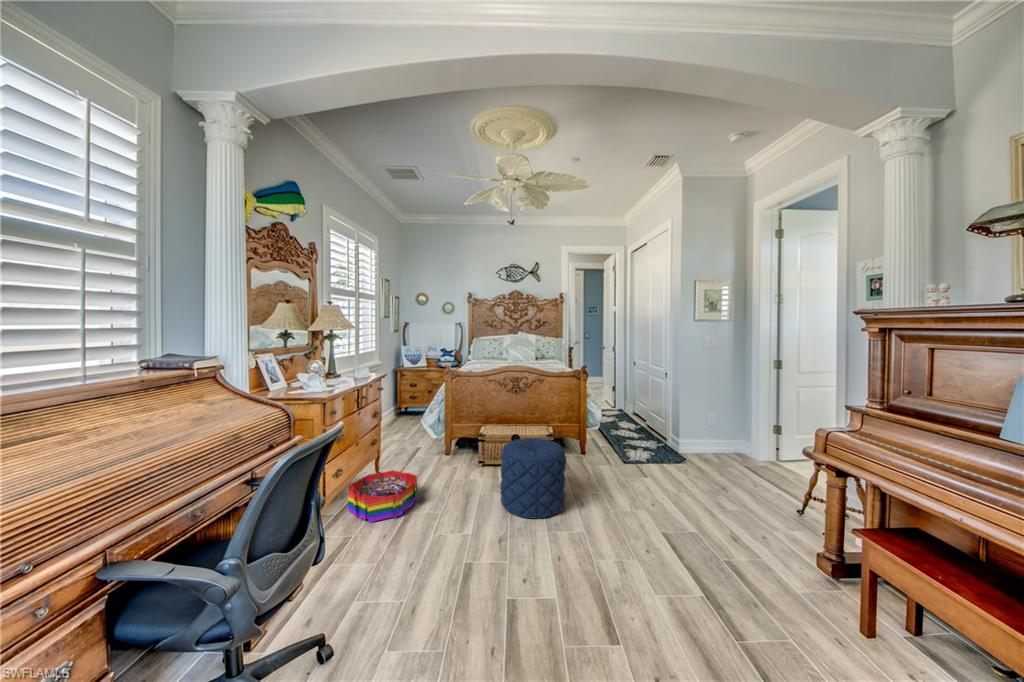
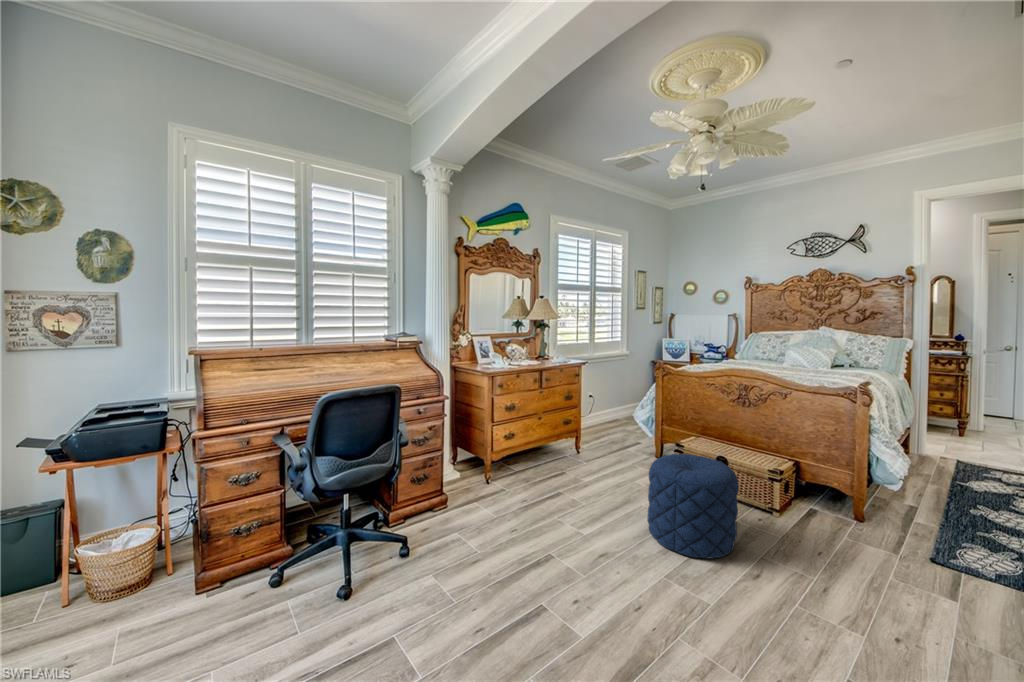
storage bin: present [348,470,417,522] -> none [520,452,583,495]

